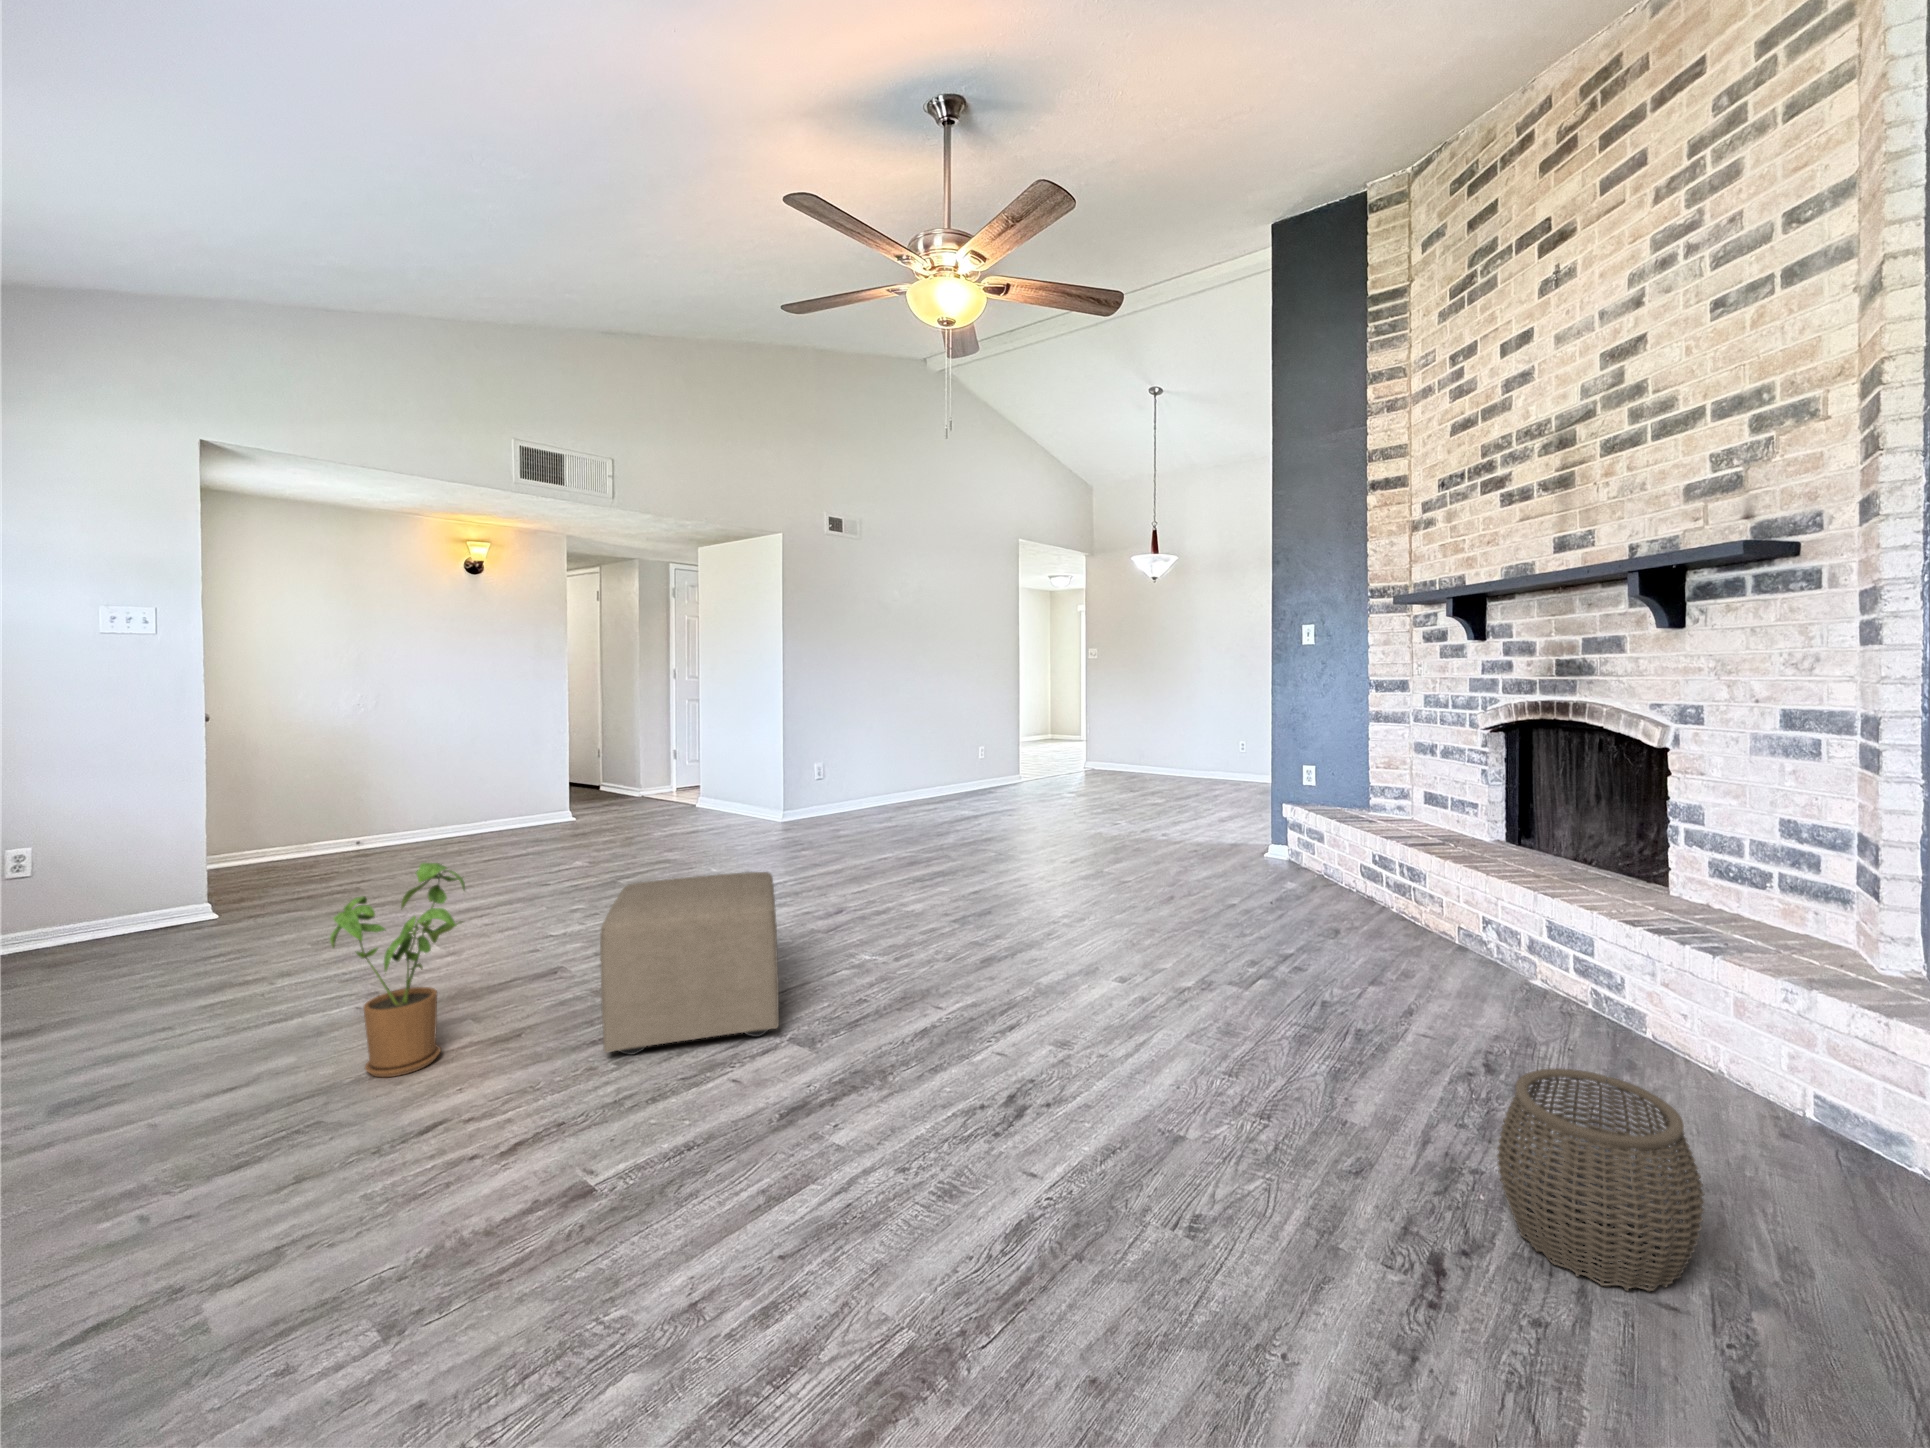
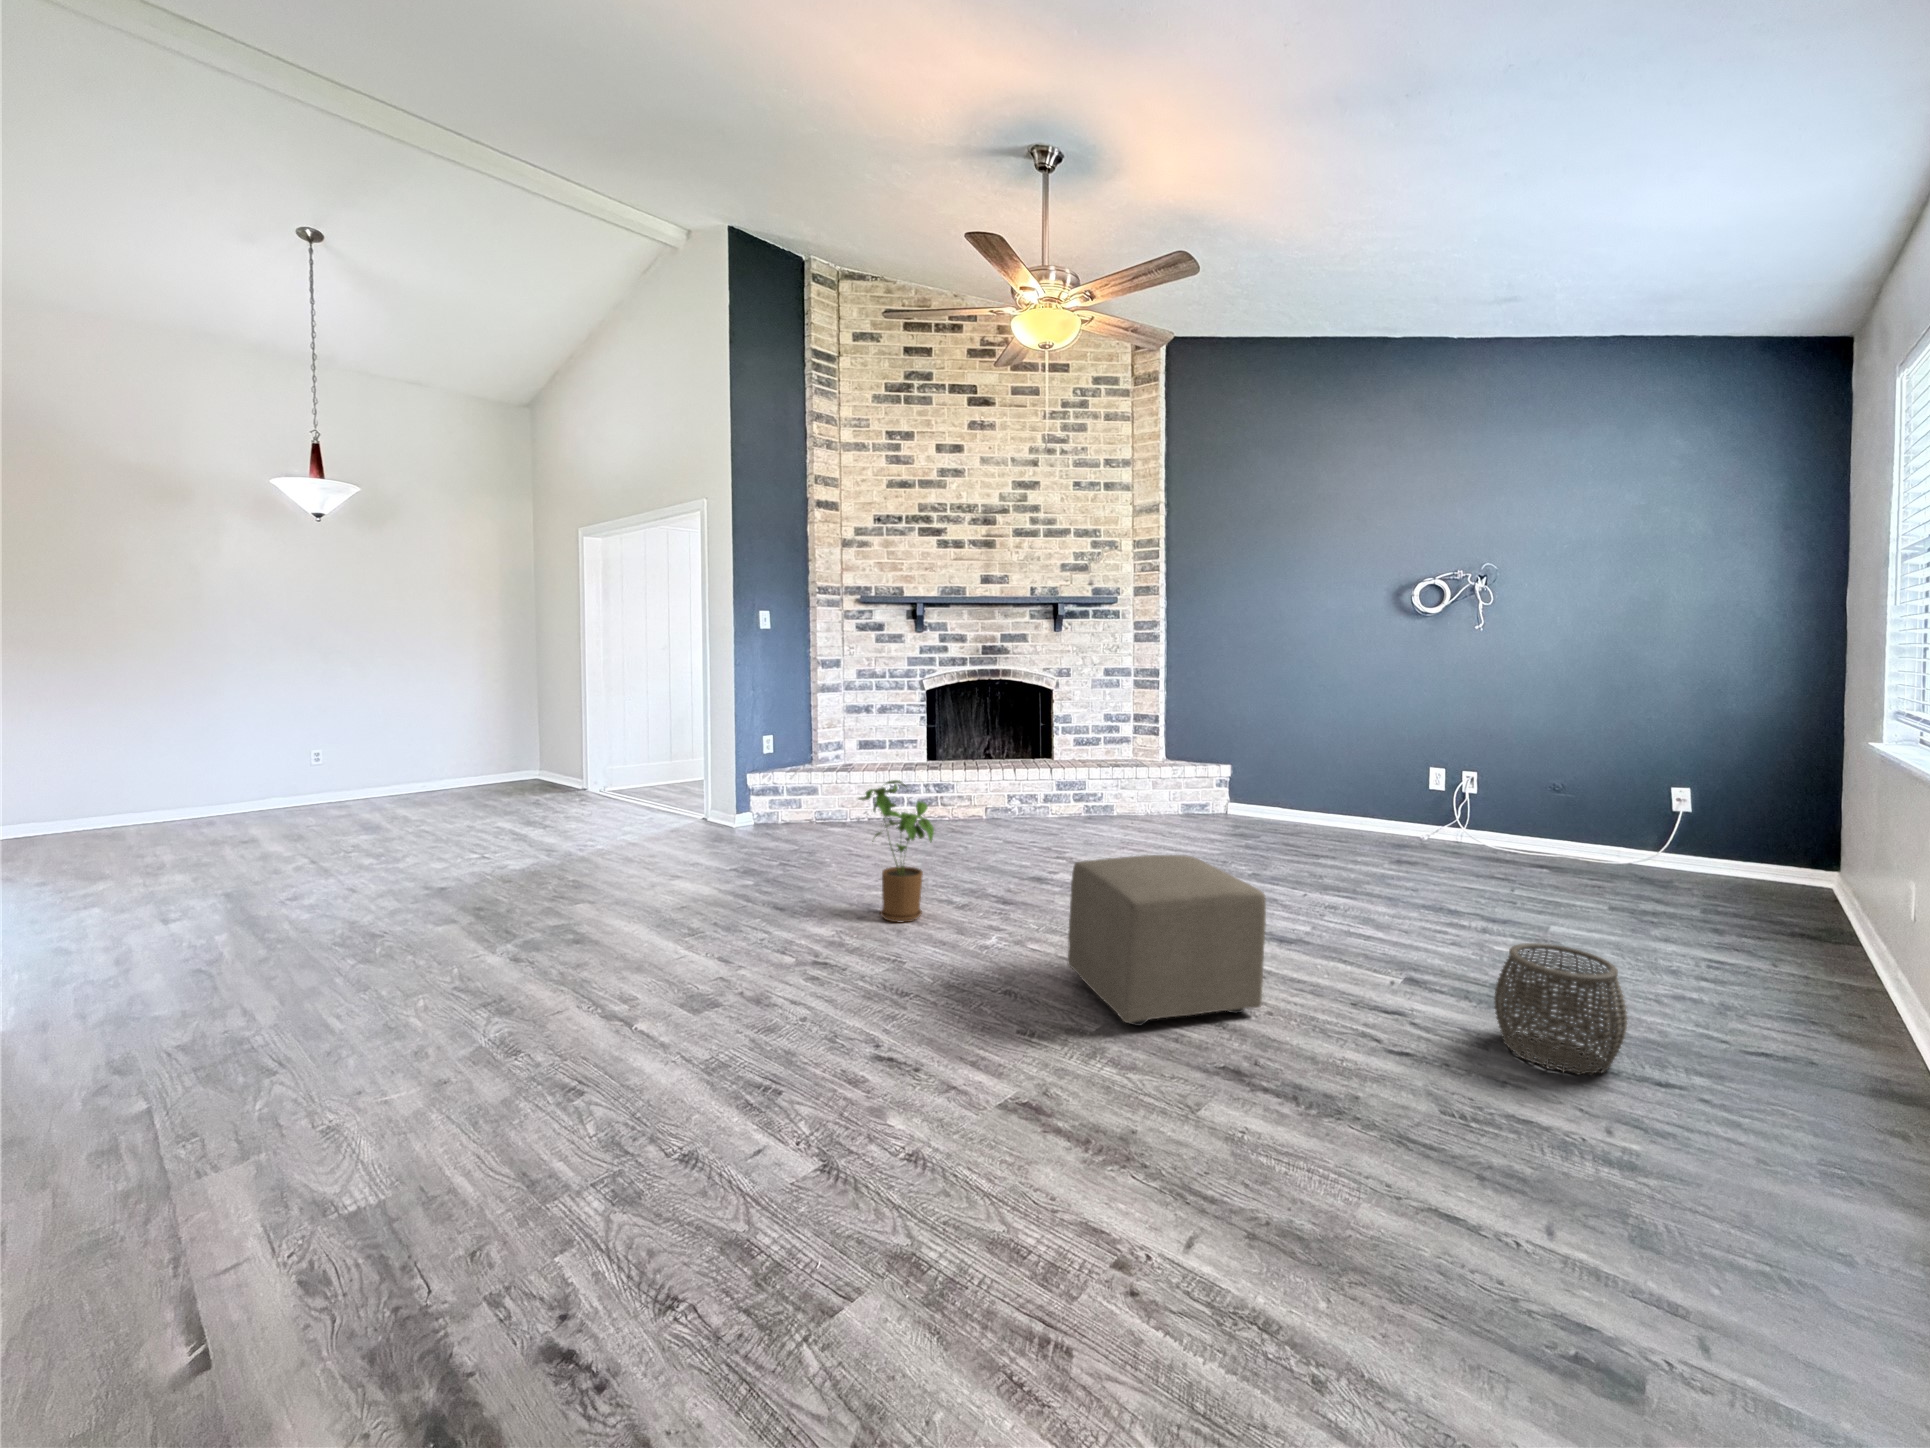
house plant: present [330,863,465,1077] -> present [859,780,934,922]
woven basket: present [1497,1069,1705,1291] -> present [1494,943,1628,1075]

